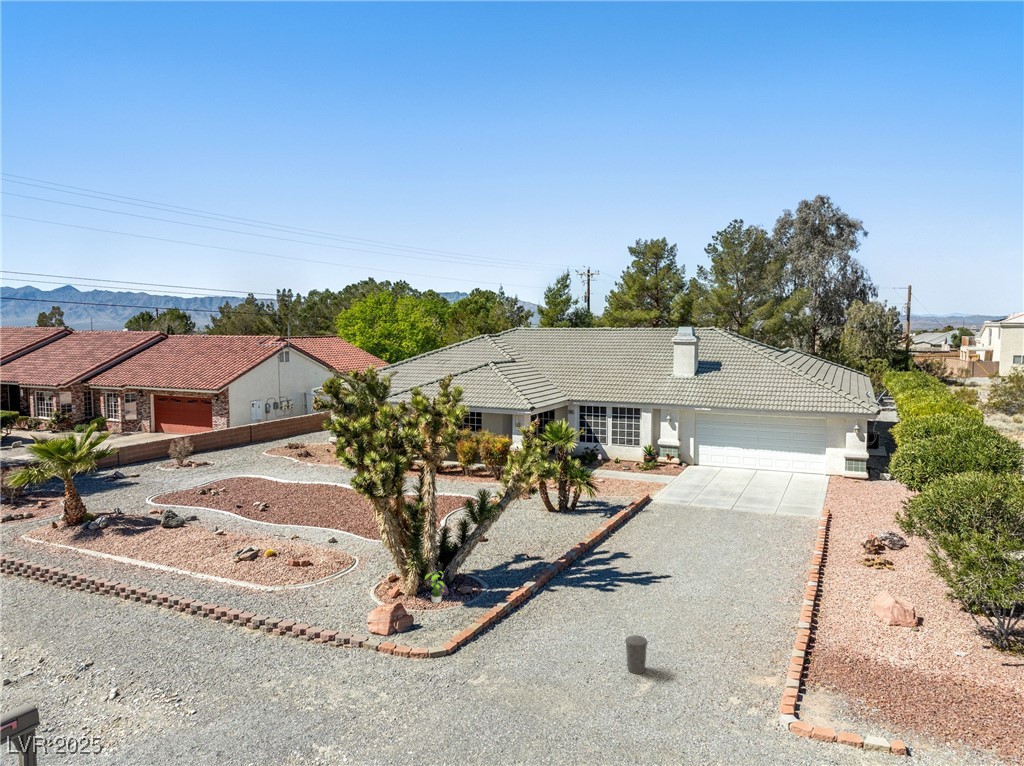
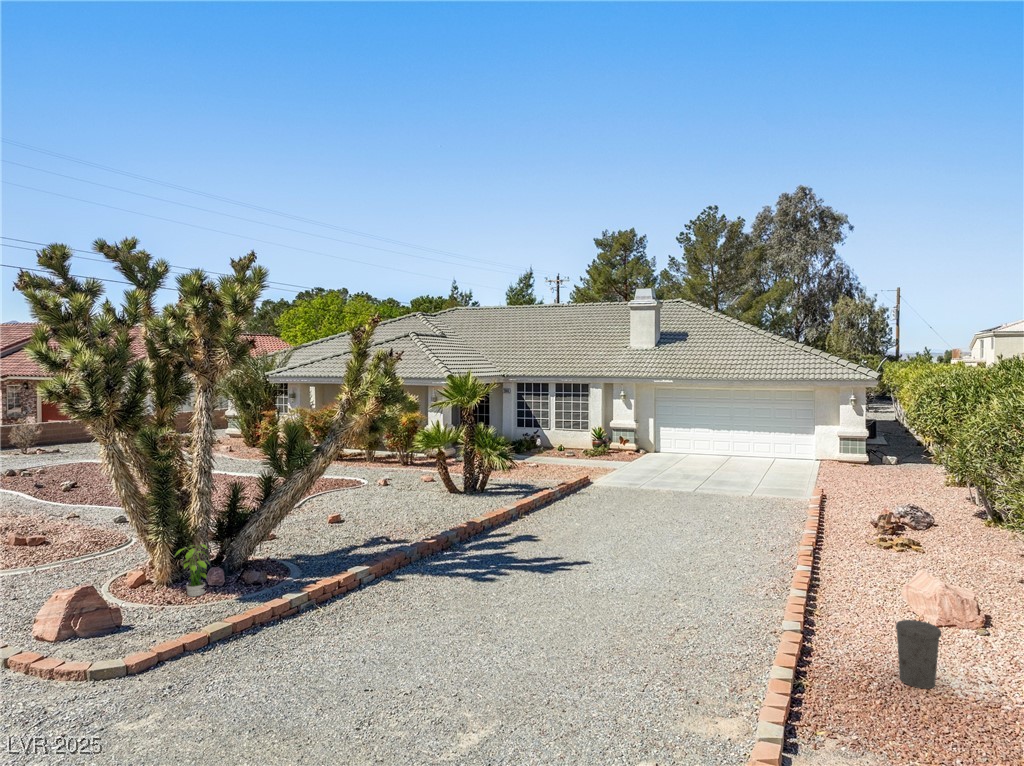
trash can: present [625,635,648,674] -> present [896,620,941,689]

